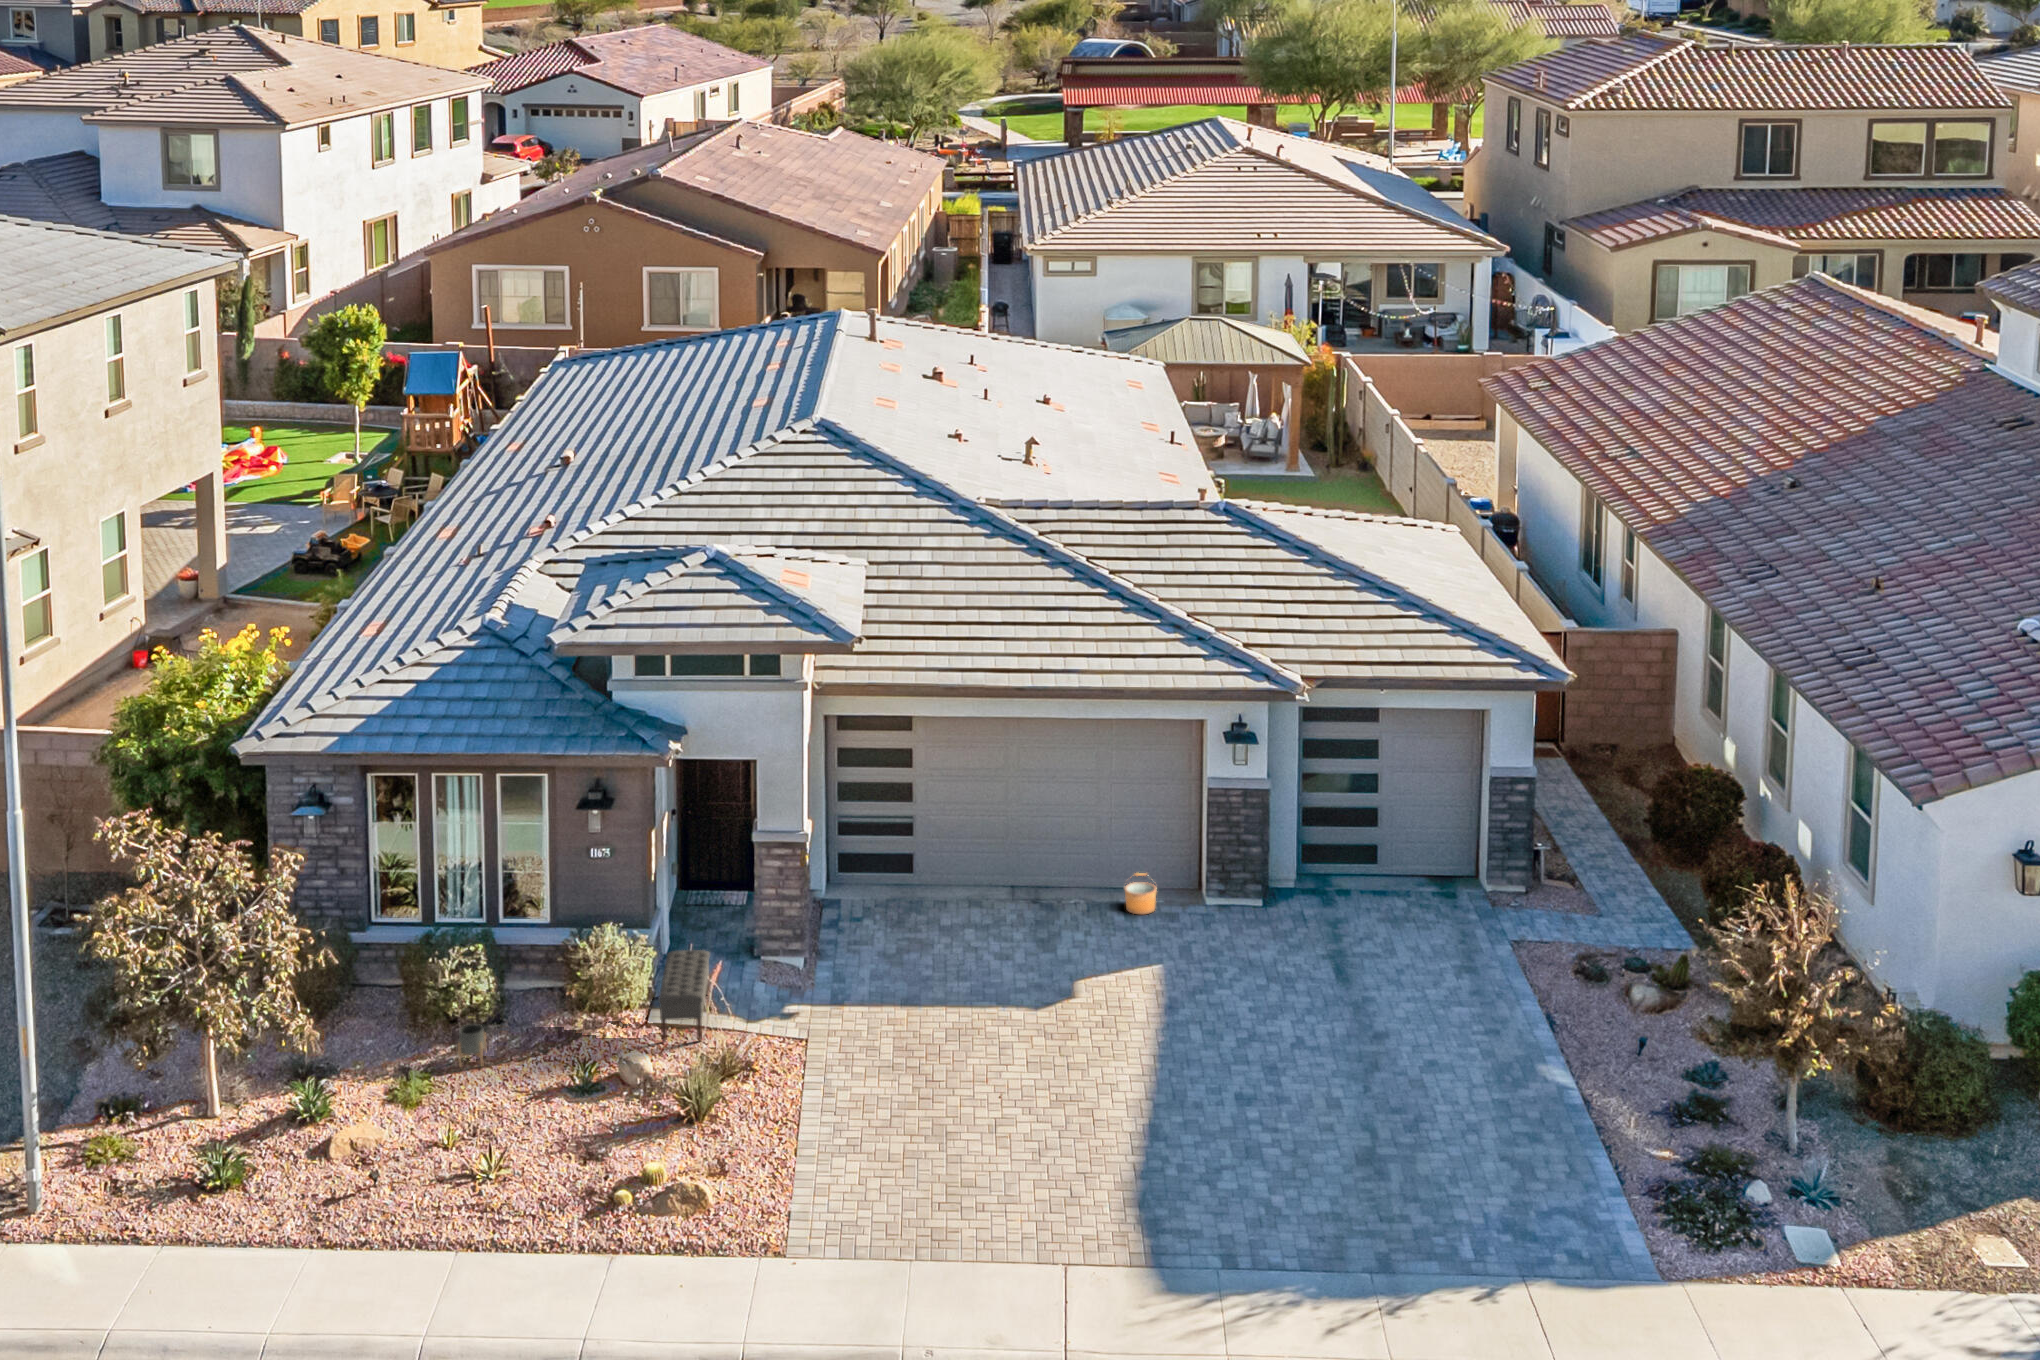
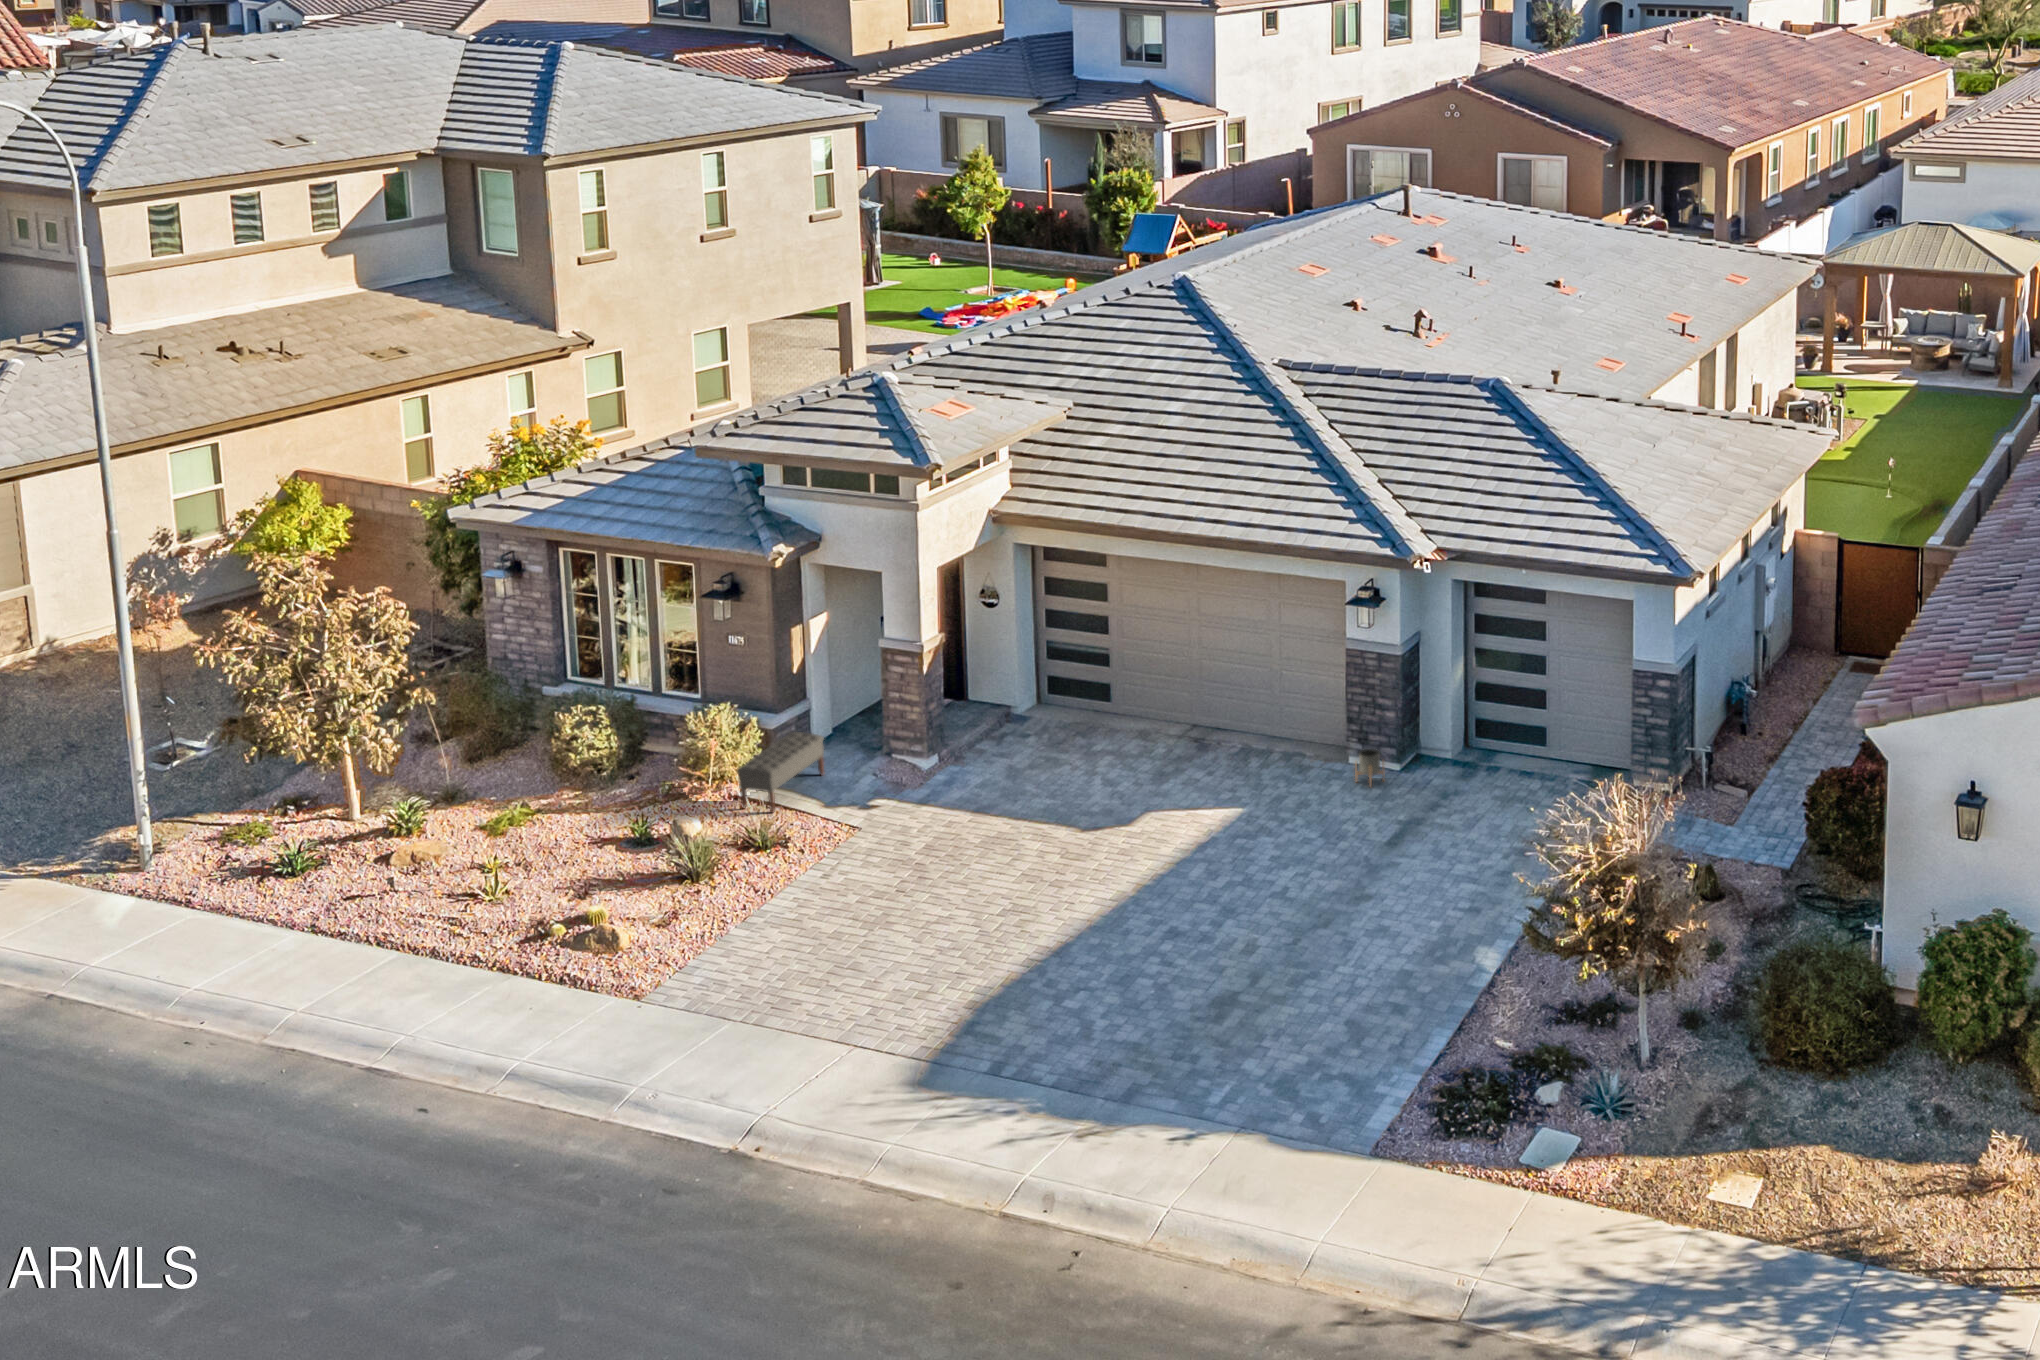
bucket: present [1124,873,1157,914] -> none [1250,719,1280,759]
planter: present [458,1024,487,1067] -> present [1355,749,1384,786]

